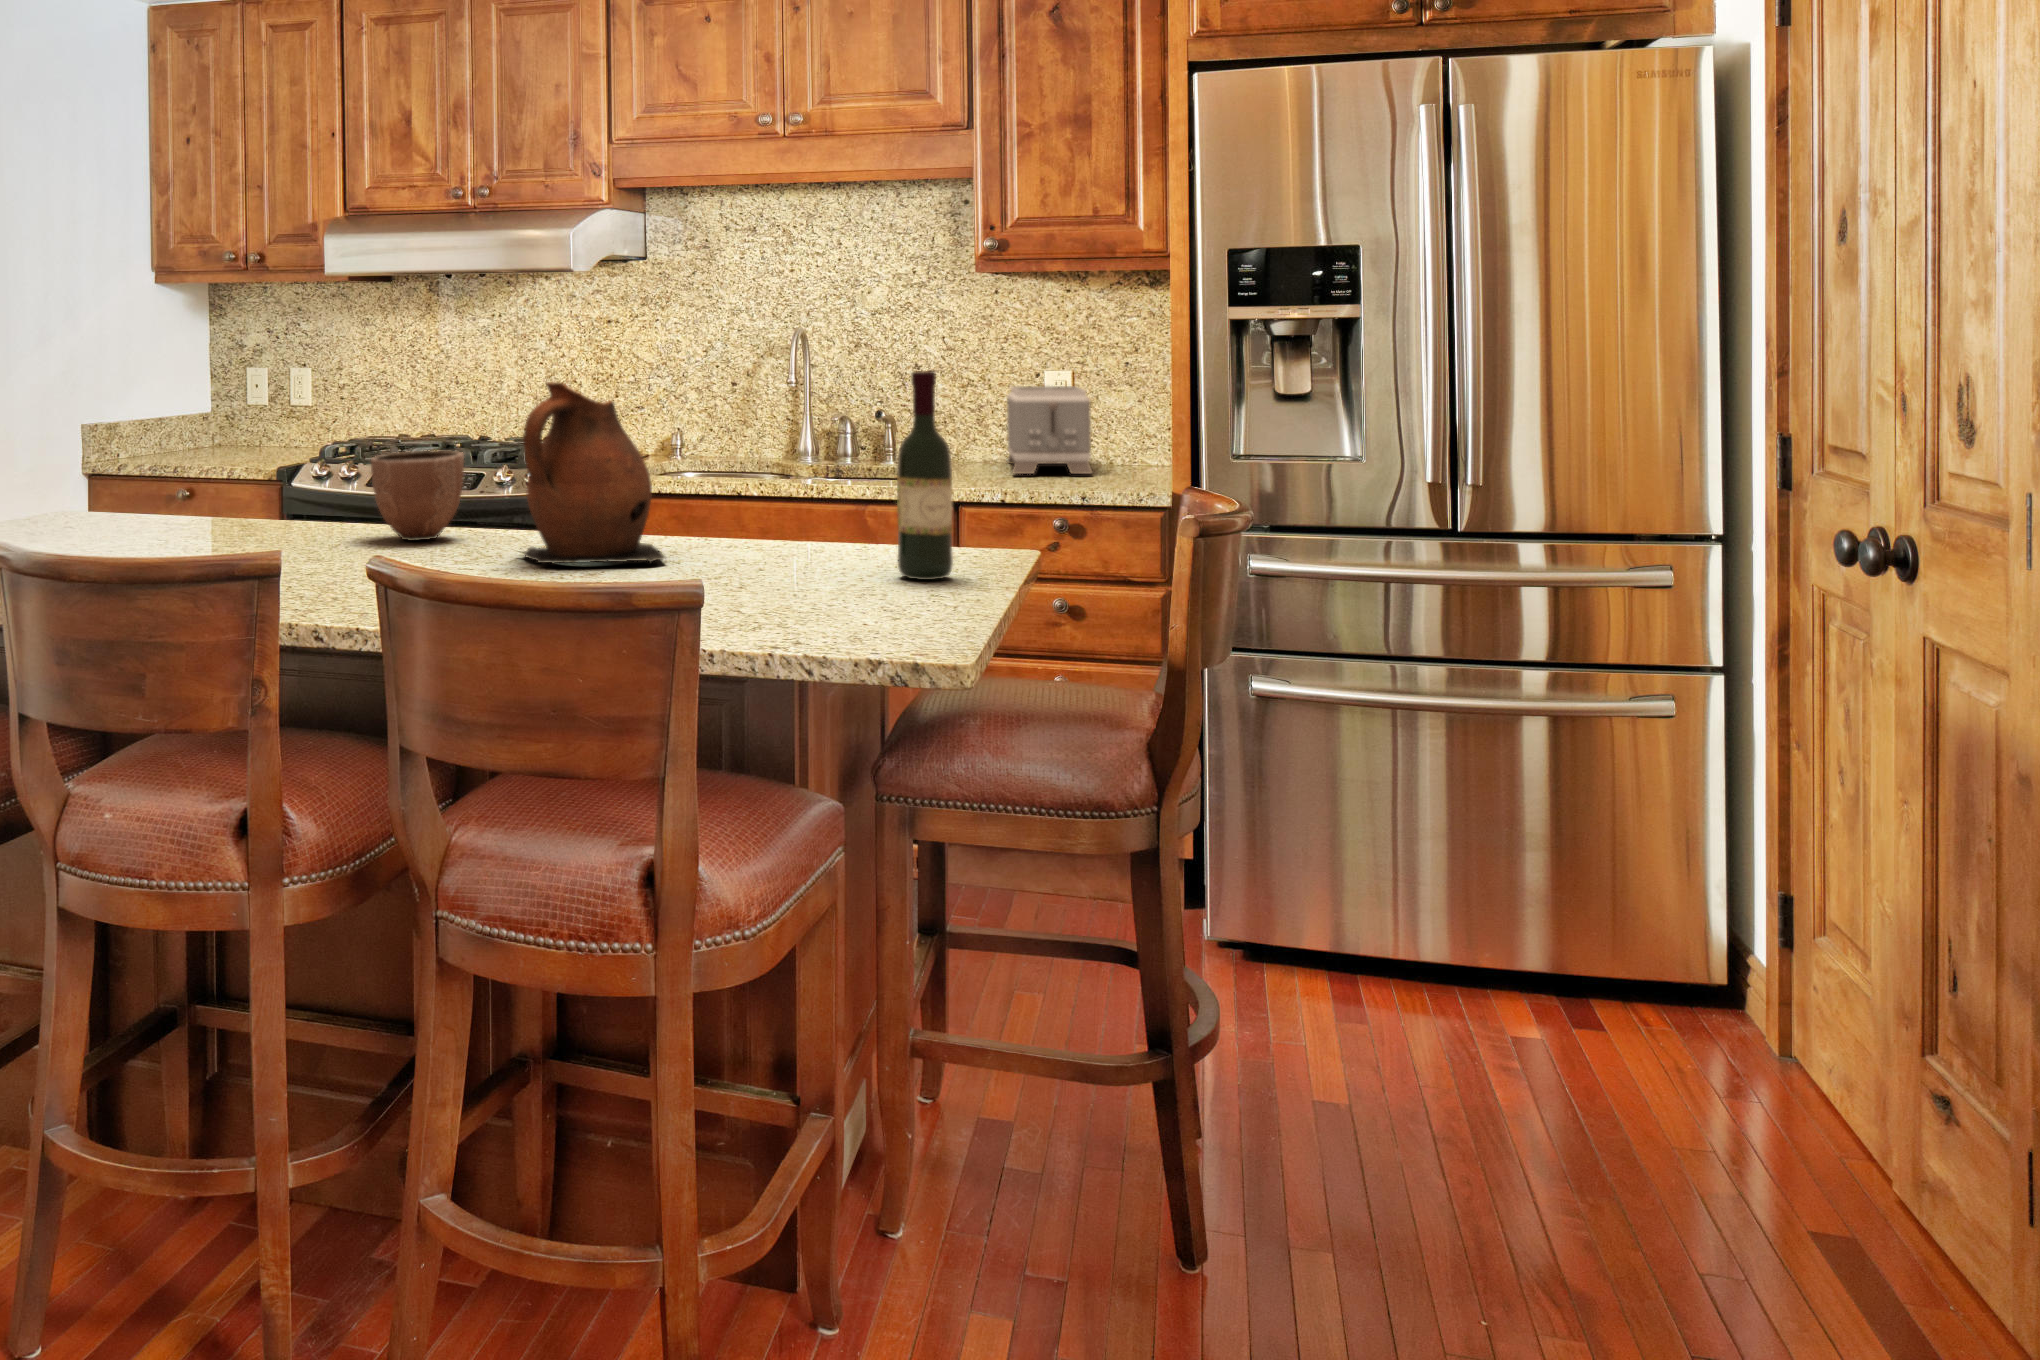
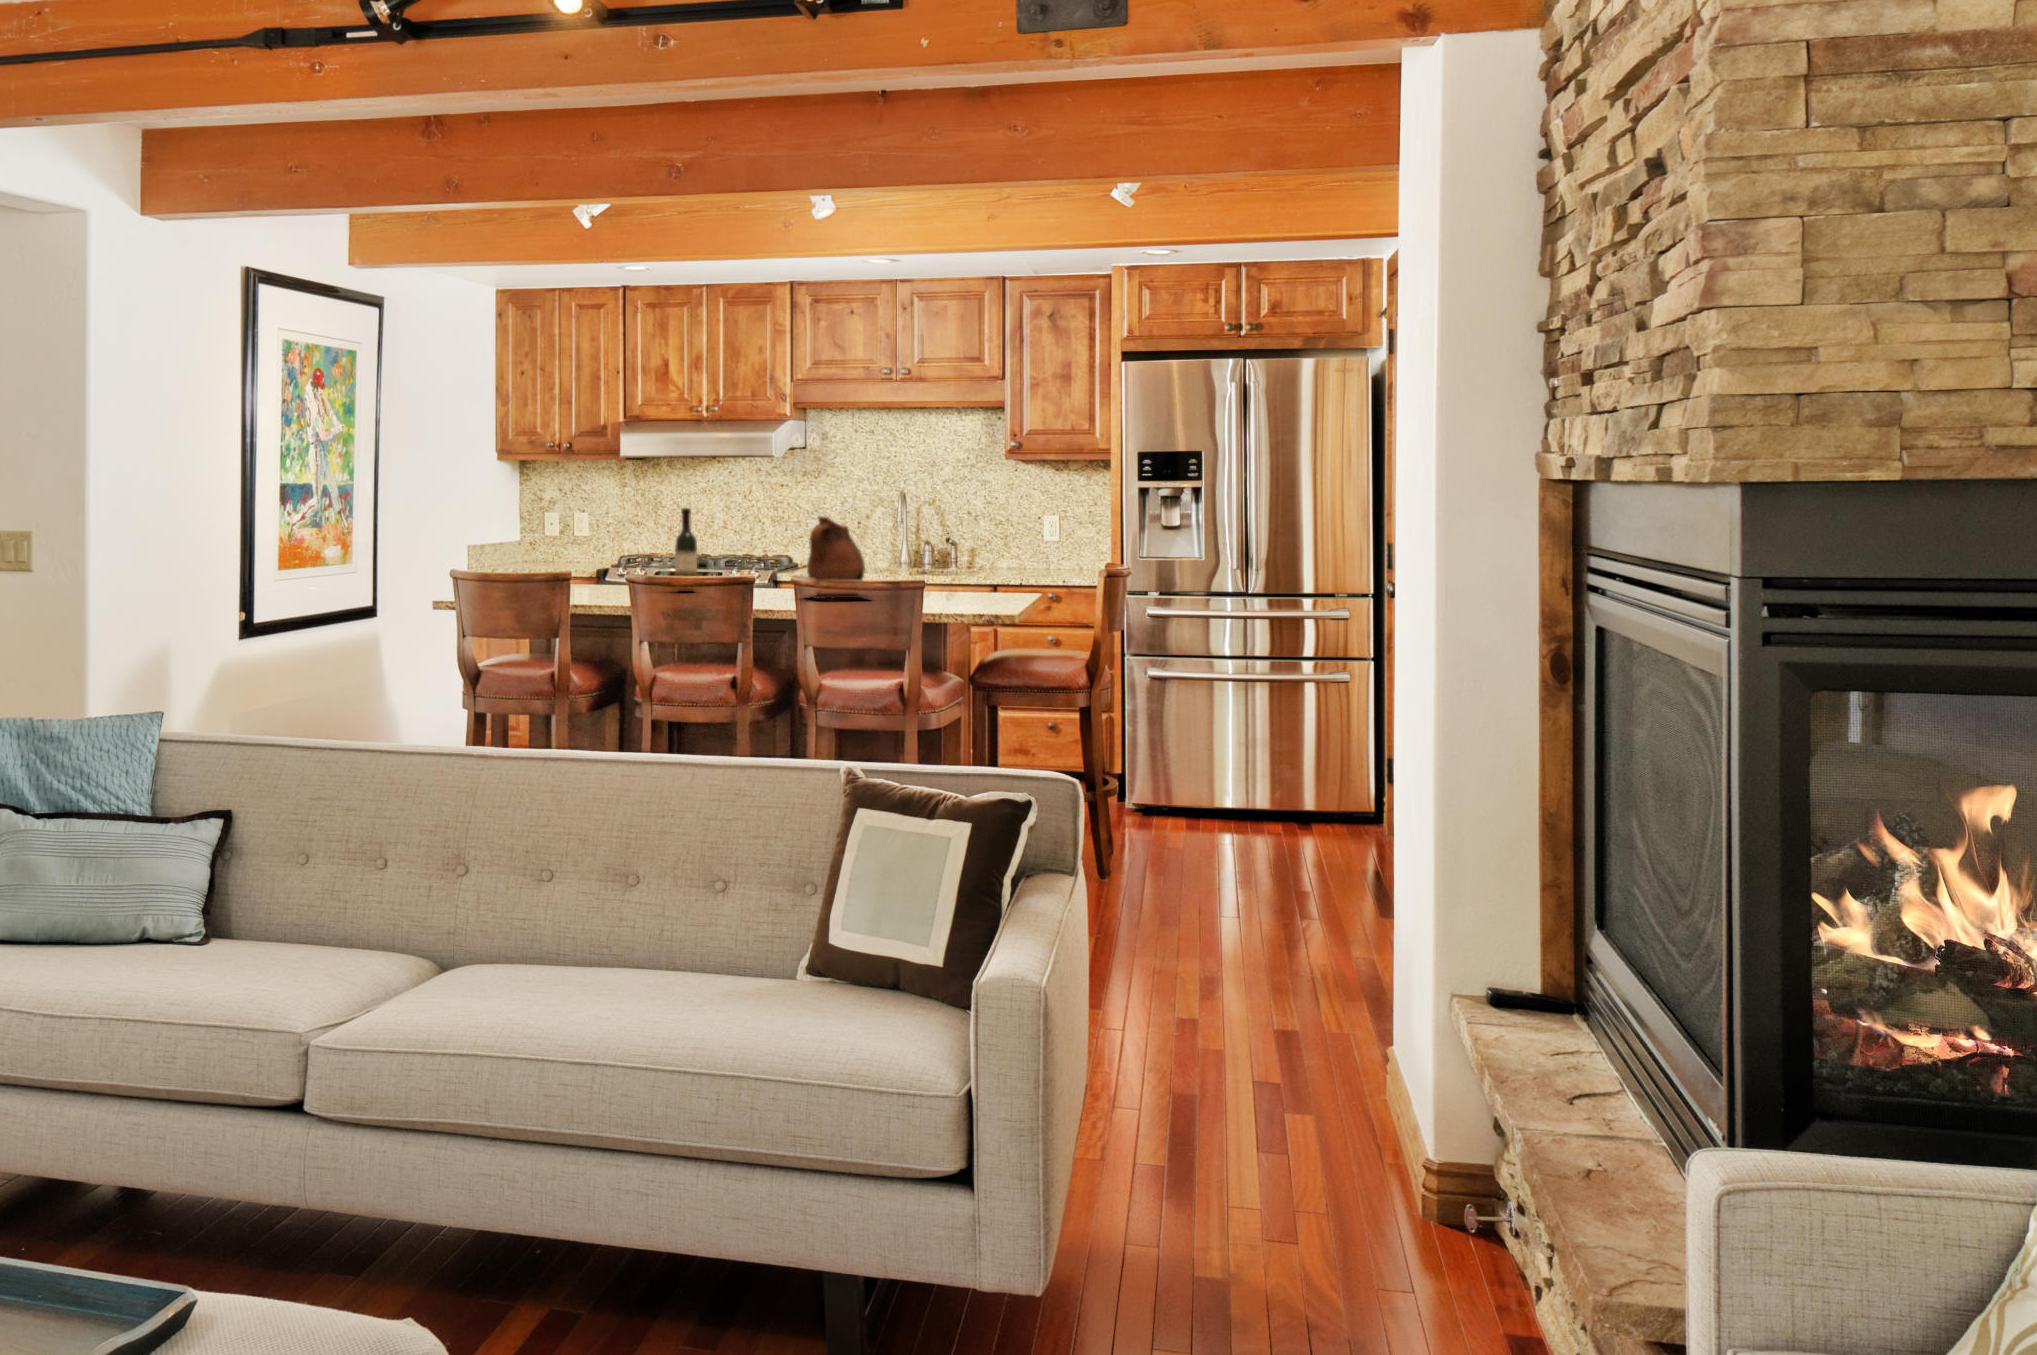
wine bottle: present [897,371,953,580] -> present [675,508,697,592]
toaster: present [1007,386,1092,474] -> none [1020,528,1070,577]
decorative bowl: present [371,450,464,541] -> none [721,551,765,594]

